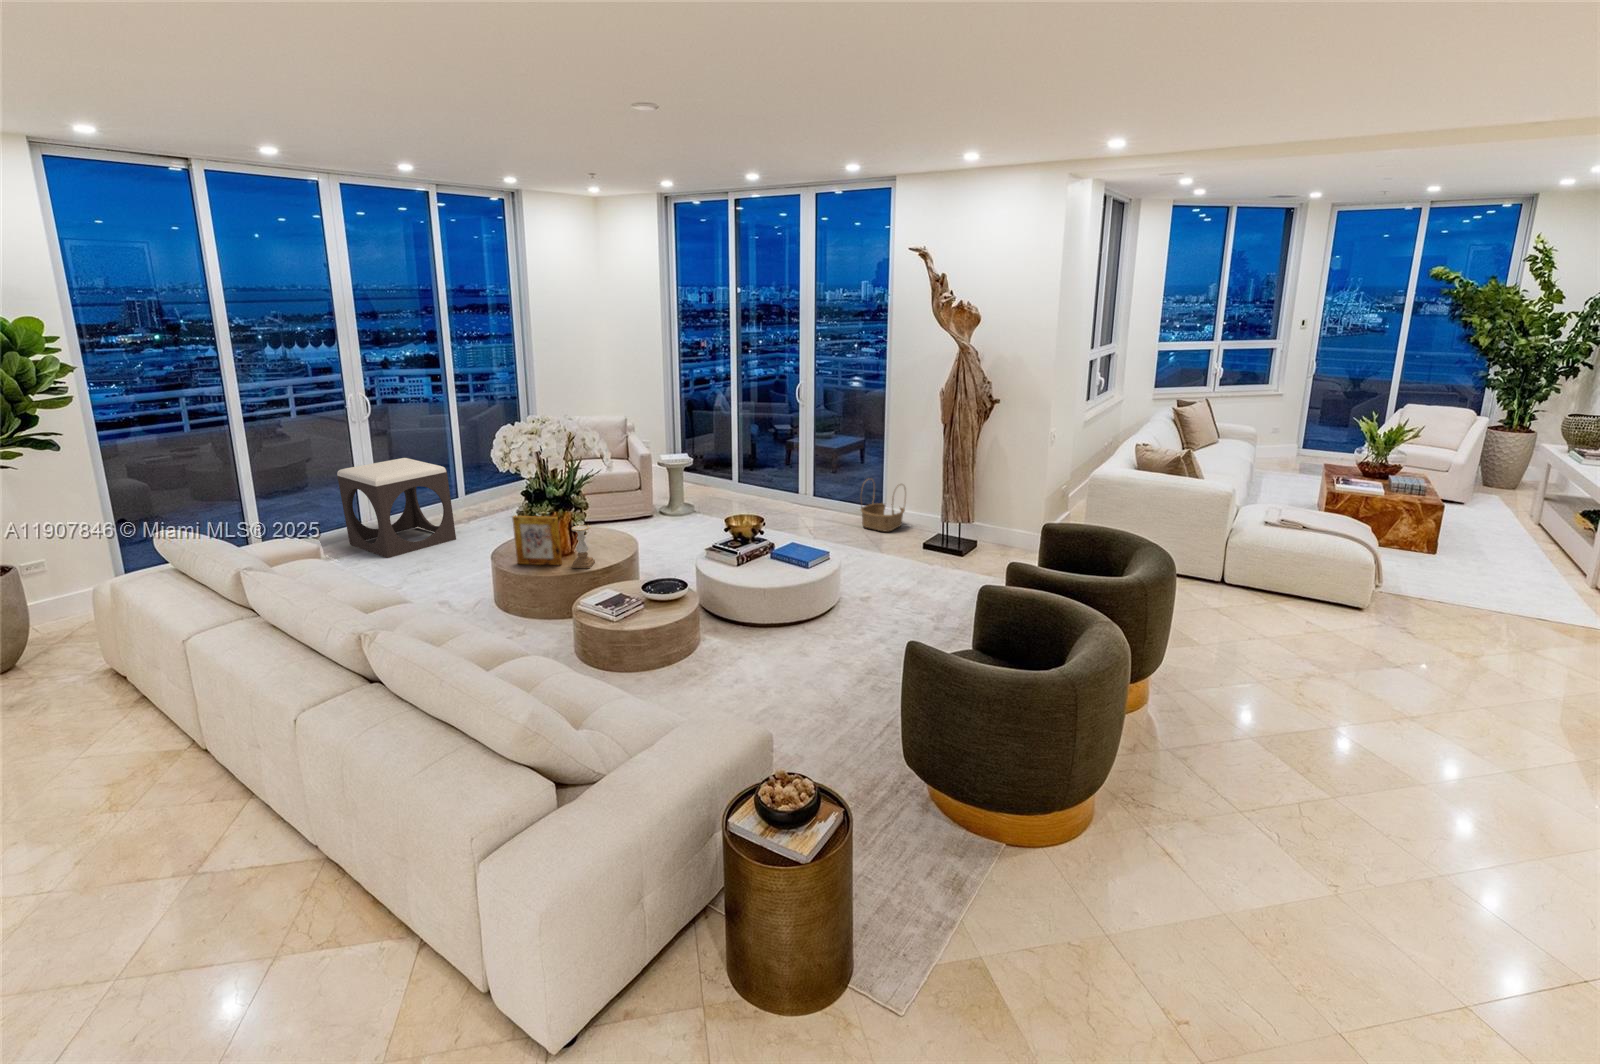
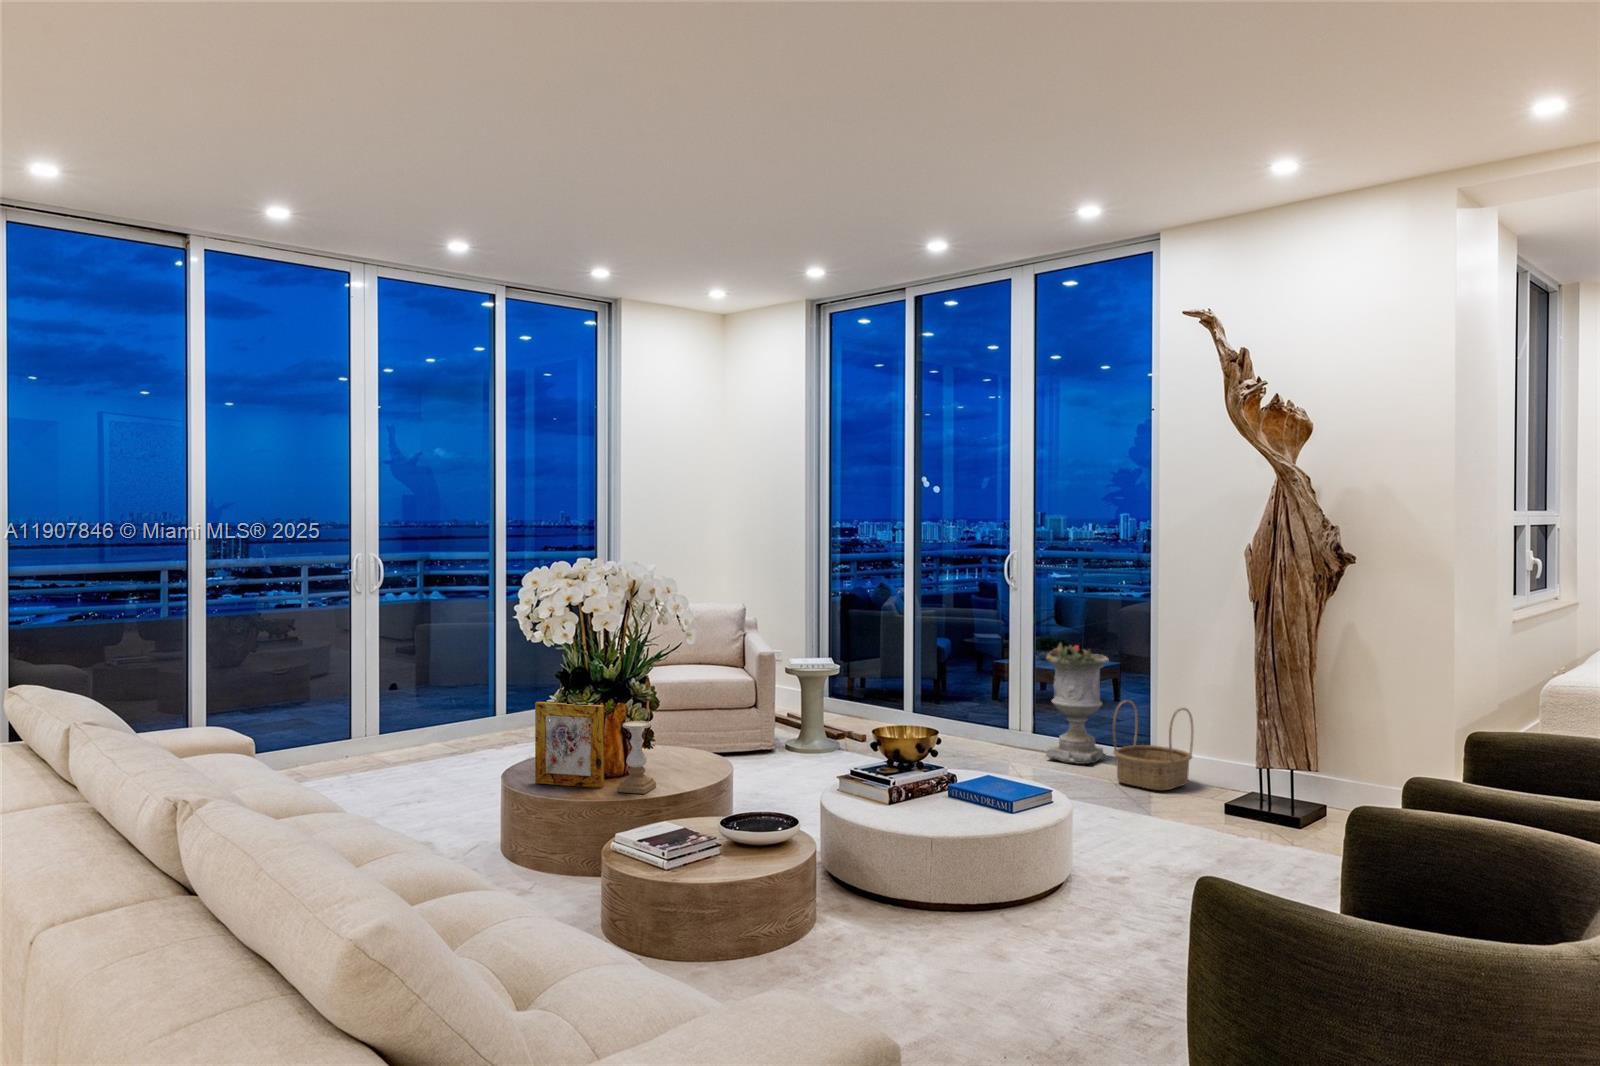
planter: none [821,439,860,514] -> present [1046,643,1109,764]
footstool: present [337,458,456,558] -> none [328,646,476,787]

